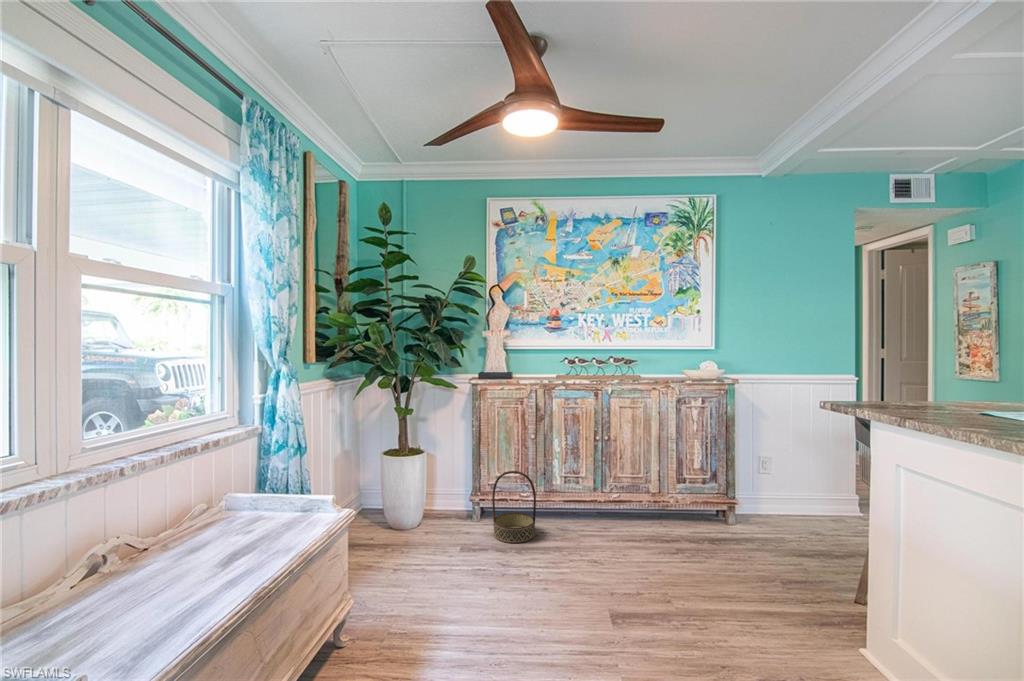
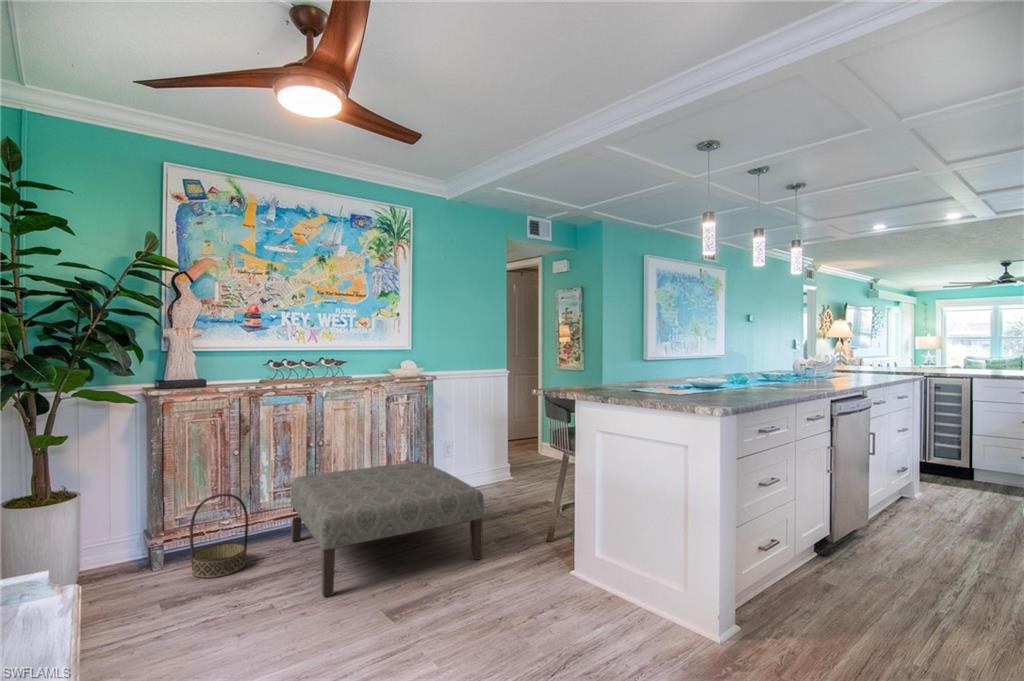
ottoman: none [572,467,774,616] -> present [291,462,484,597]

